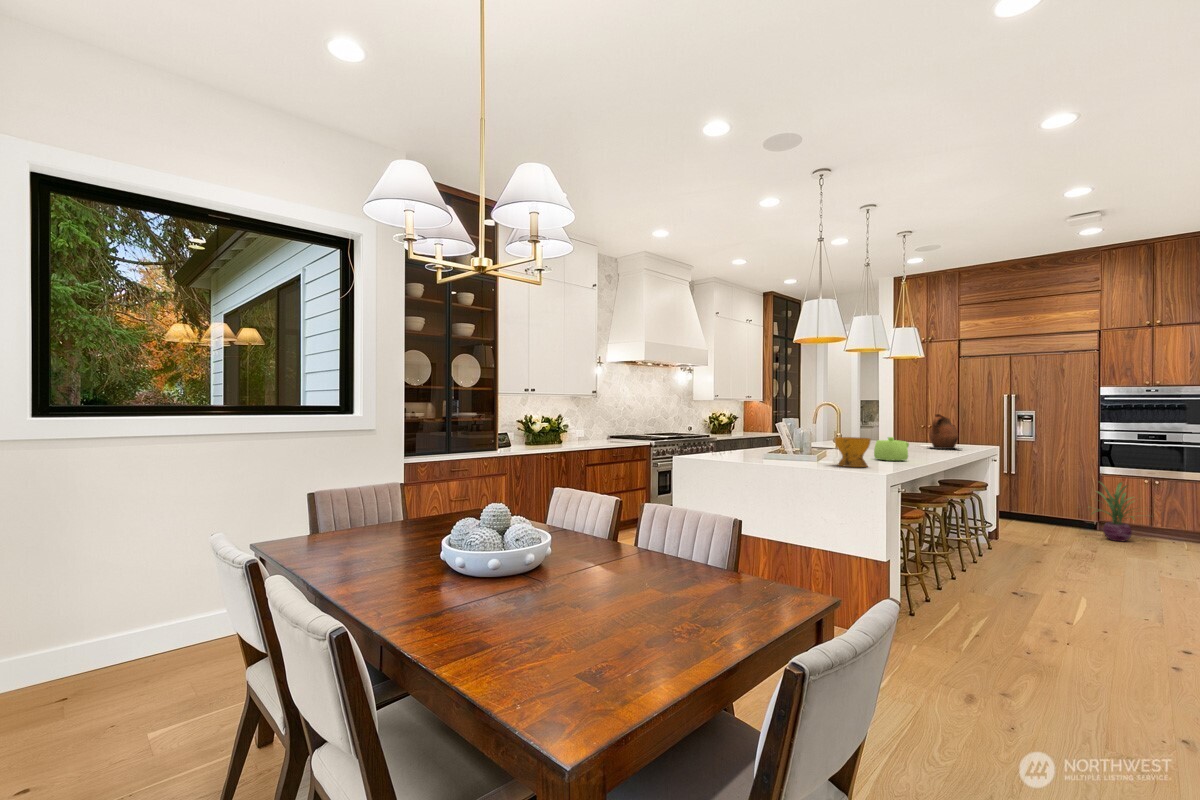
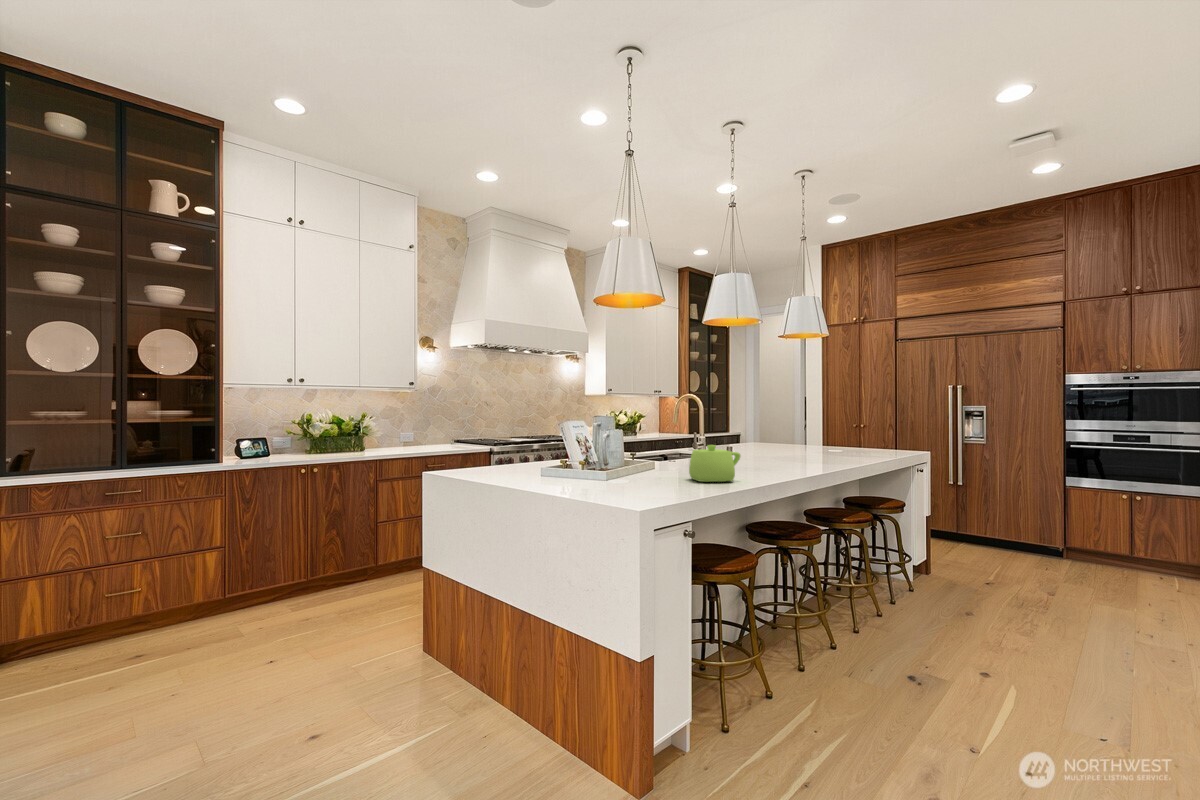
ceramic pitcher: present [929,414,959,449] -> none [820,410,866,459]
bowl: present [835,437,871,467] -> none [585,447,639,498]
decorative plant: present [1092,481,1134,542] -> none [1030,497,1143,578]

